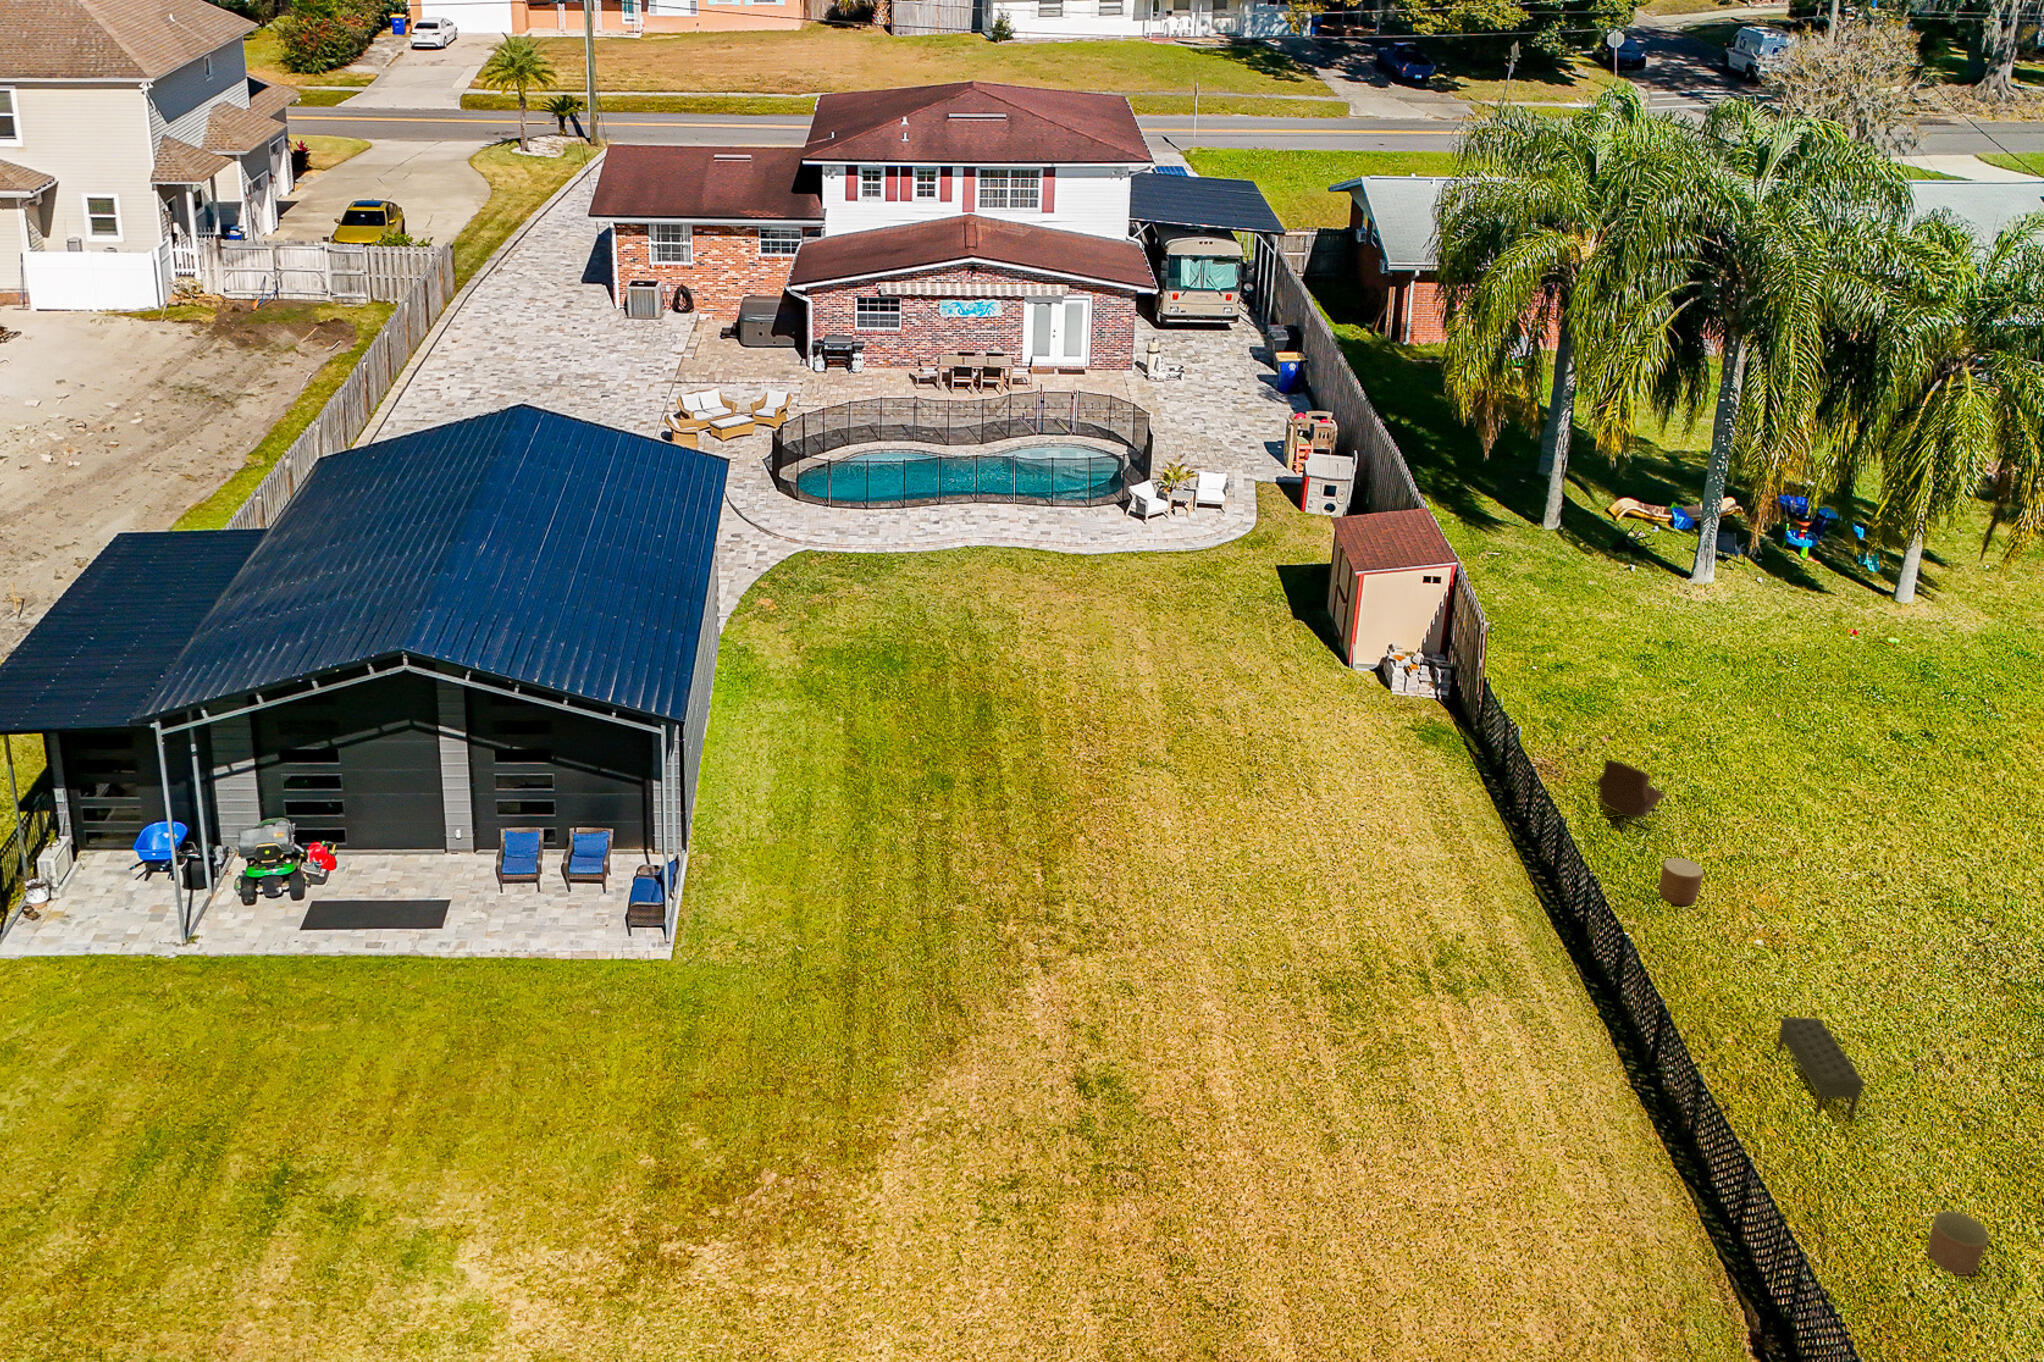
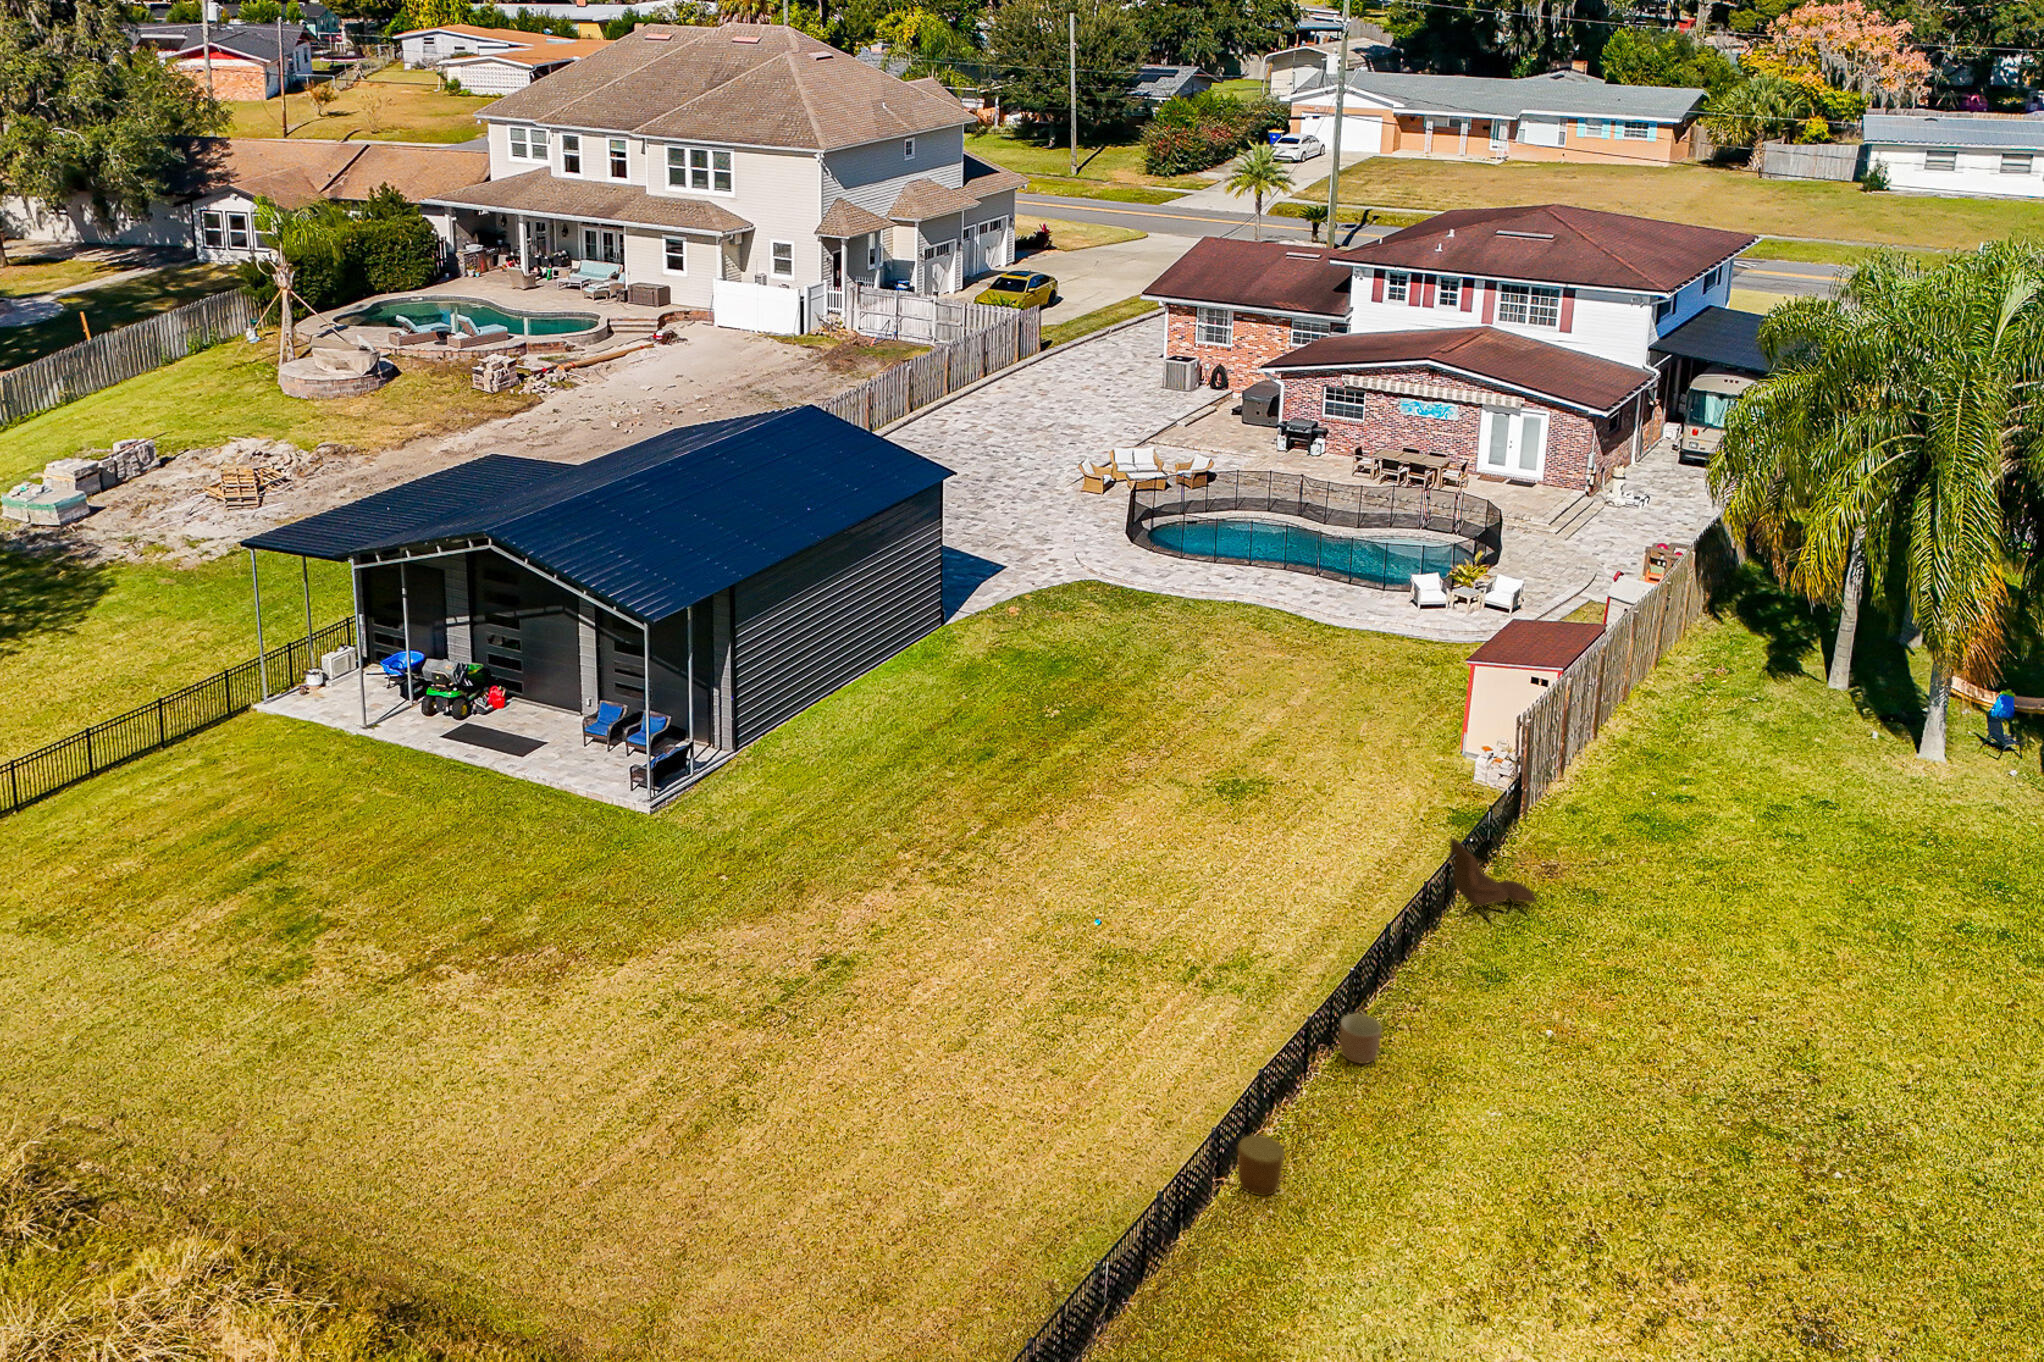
woven basket: present [1659,858,1704,906] -> present [1237,1135,1285,1196]
bench: present [1776,1017,1865,1116] -> none [1274,1048,1353,1143]
planter: present [1928,1211,1989,1275] -> present [1340,1014,1382,1064]

